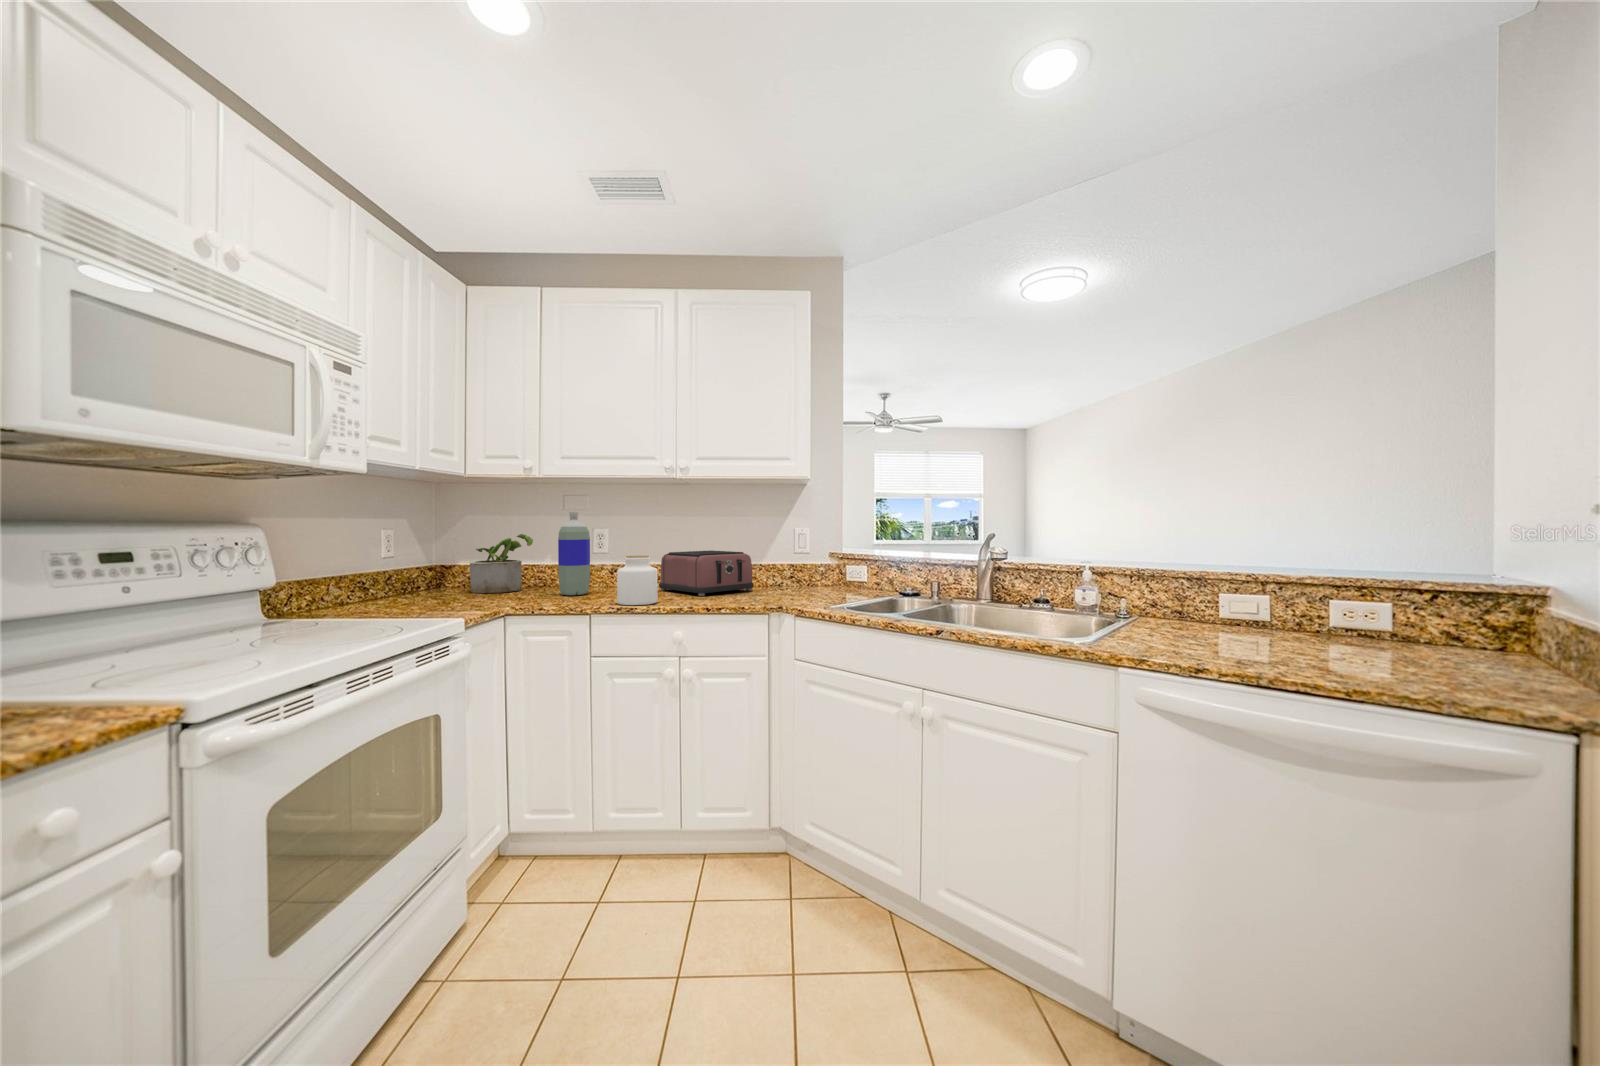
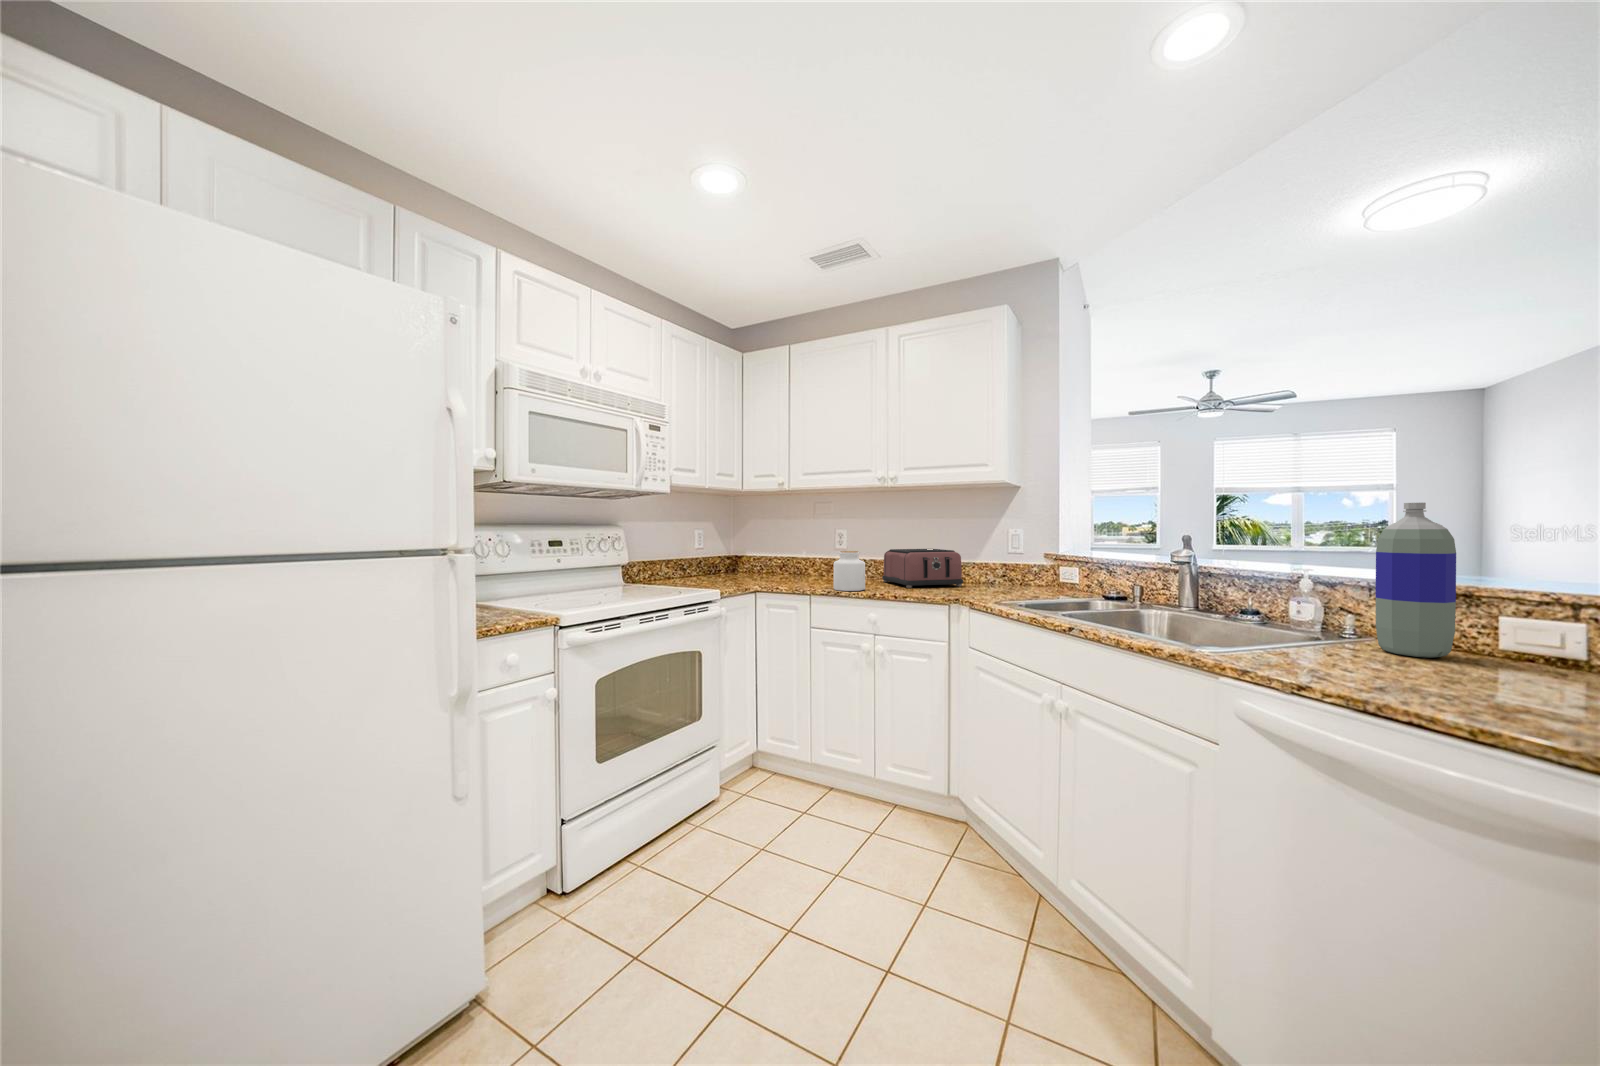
bottle: present [558,512,590,596] -> present [1375,503,1456,658]
potted plant: present [470,534,533,593] -> none [748,533,792,577]

